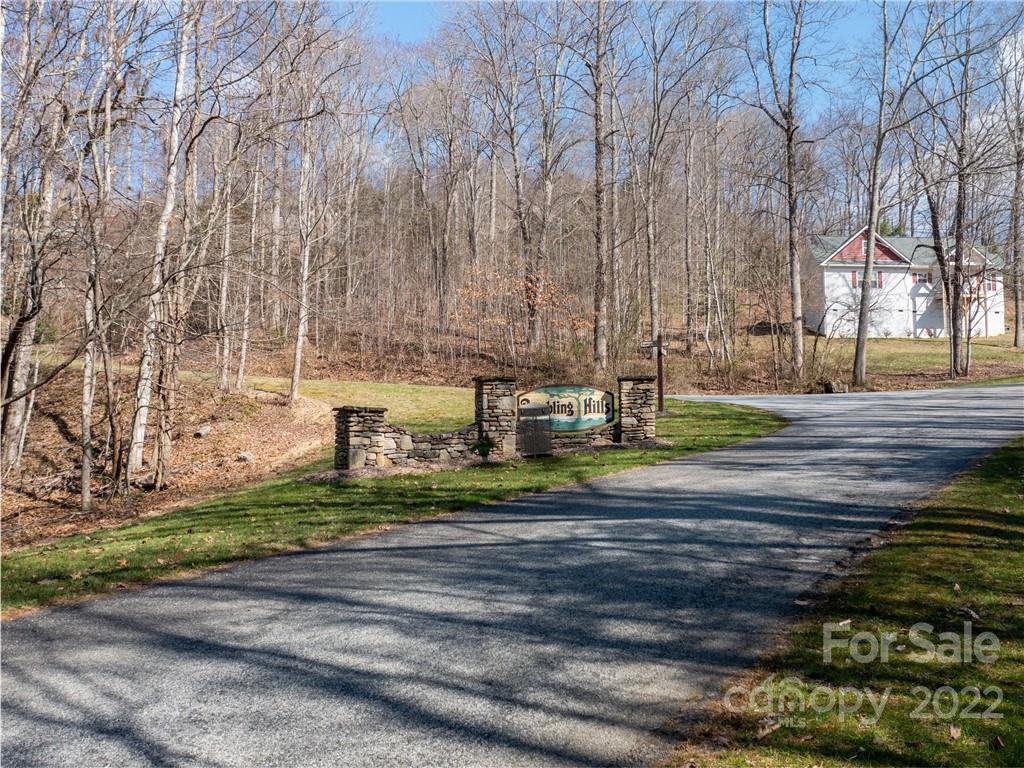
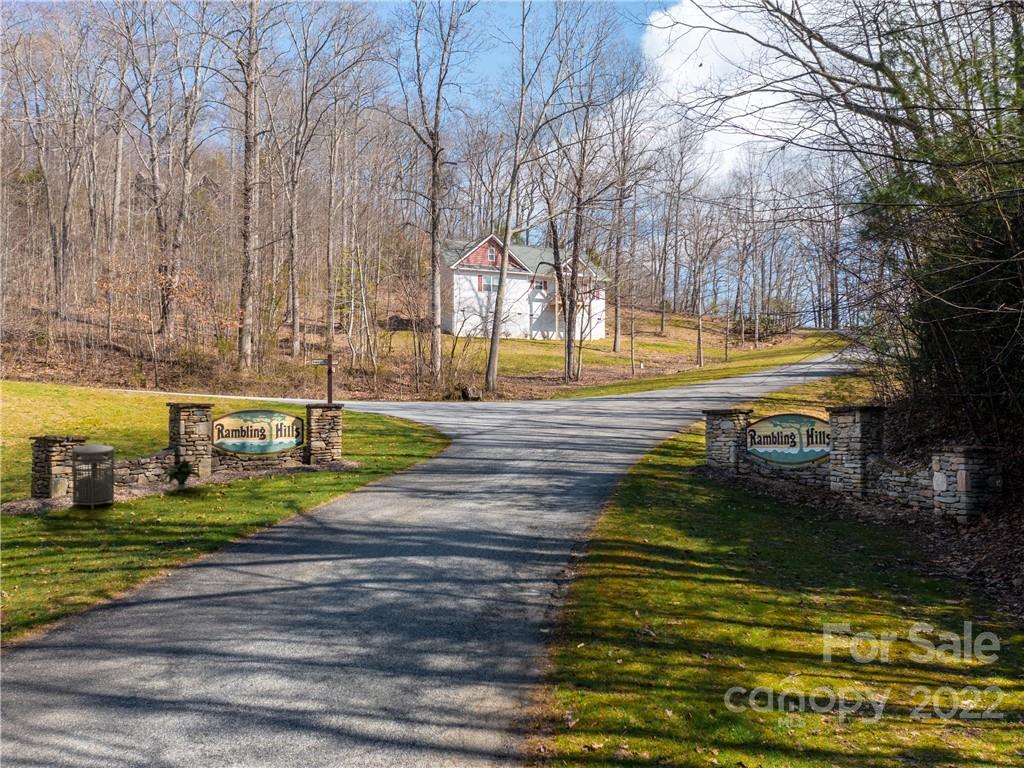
trash can: present [518,402,552,458] -> present [72,444,114,509]

